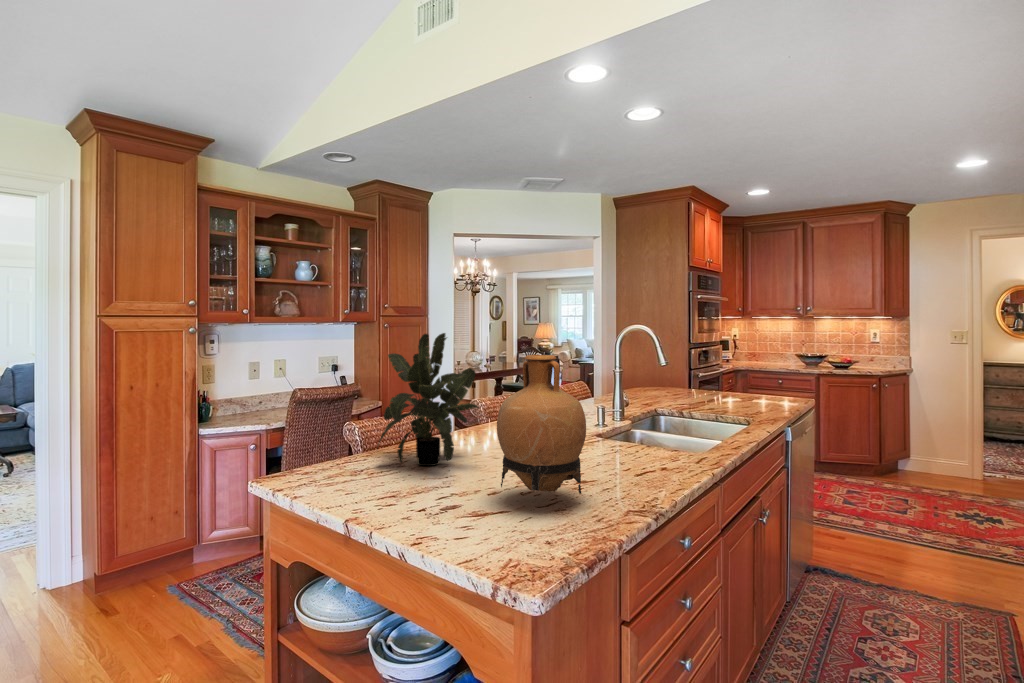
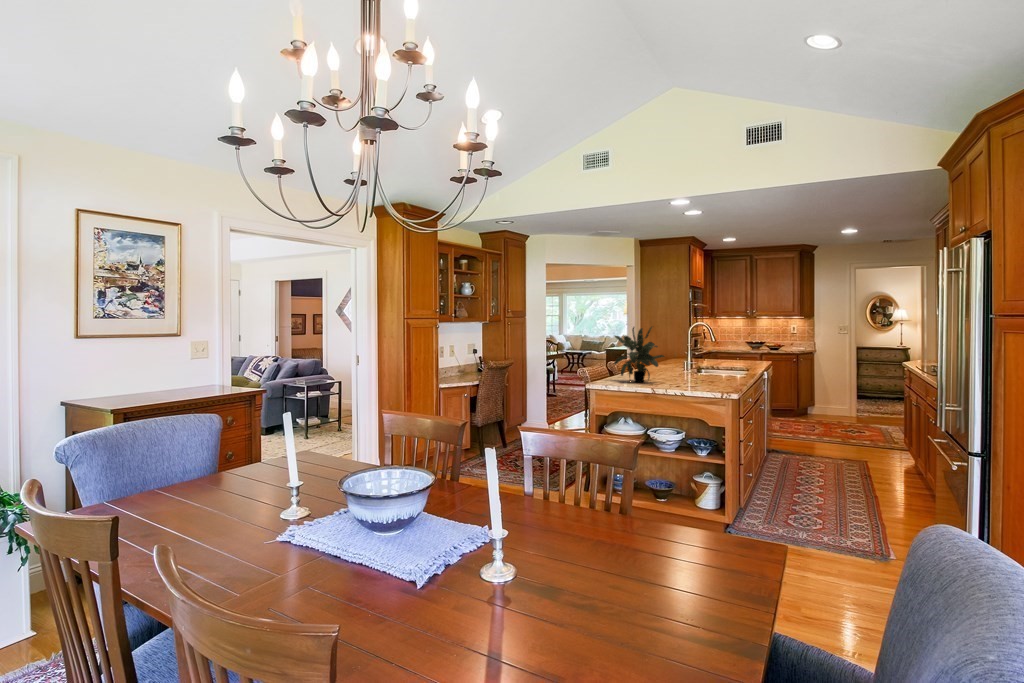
vase: present [497,355,586,494] -> none [691,334,725,385]

